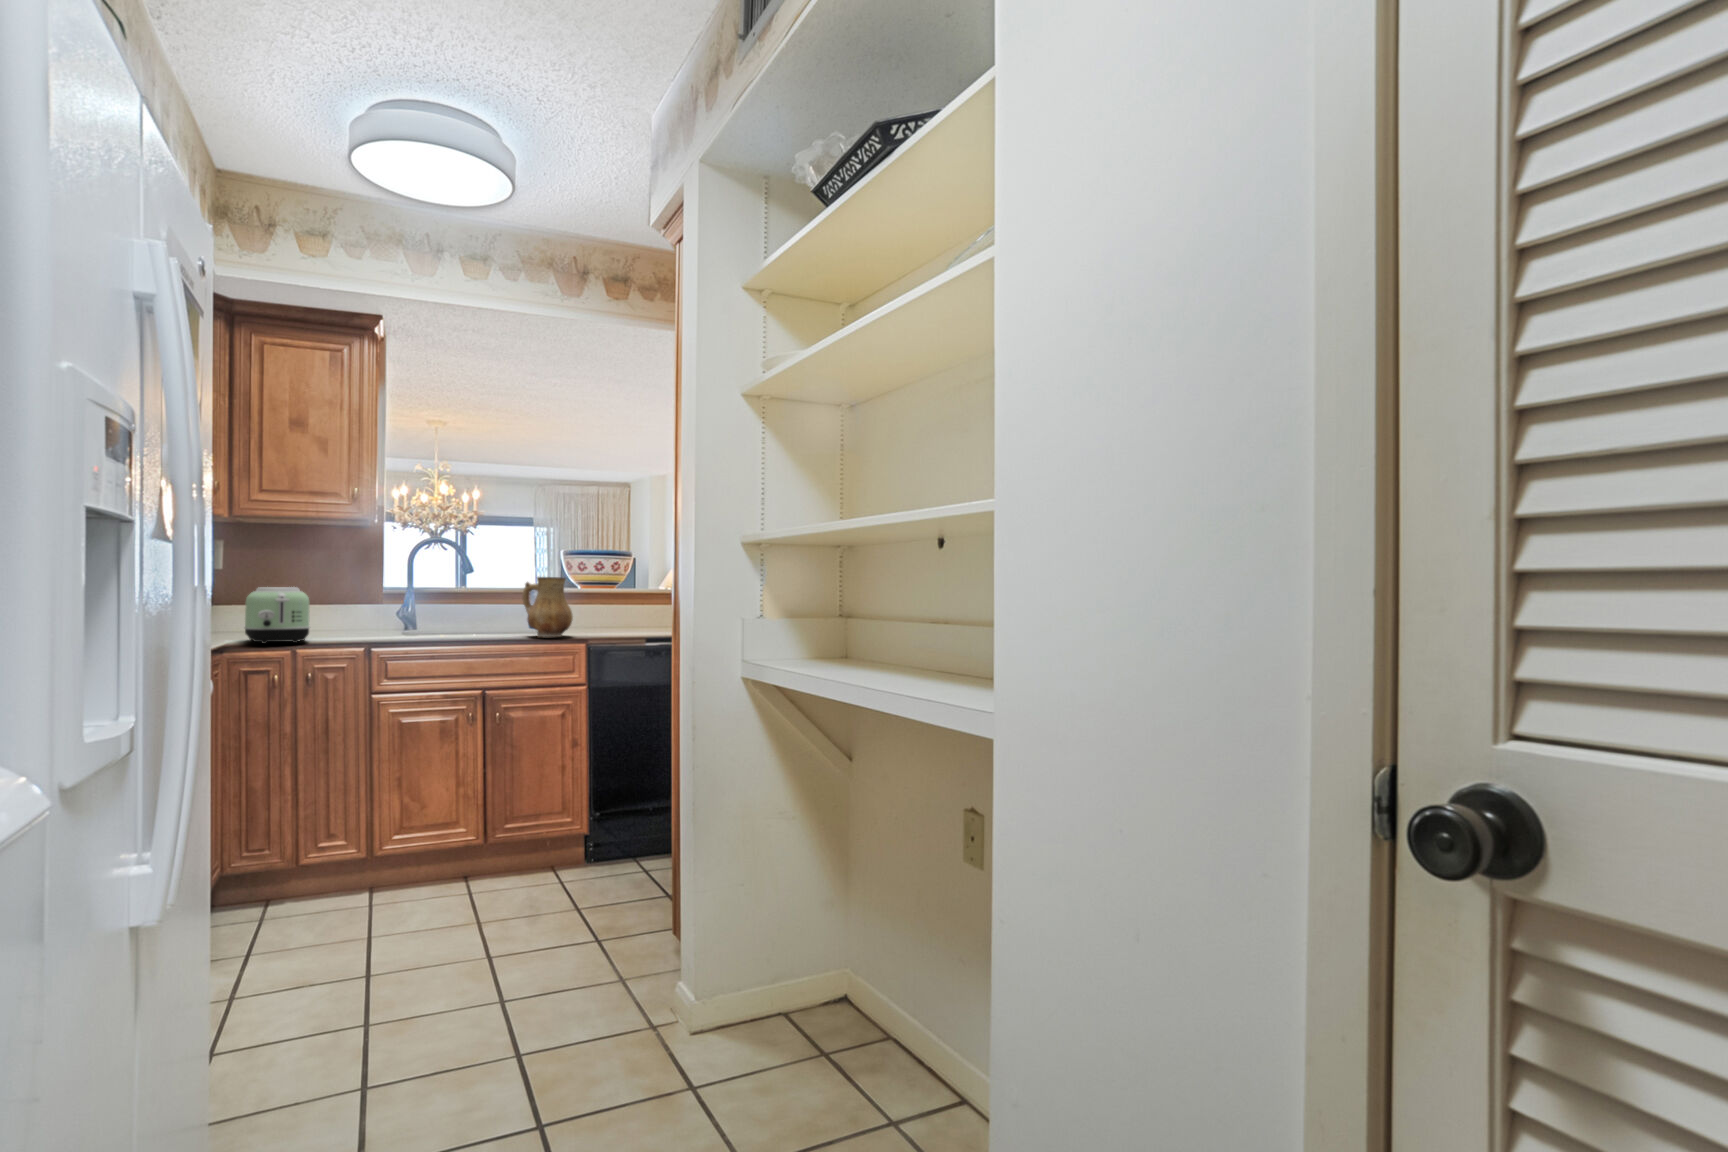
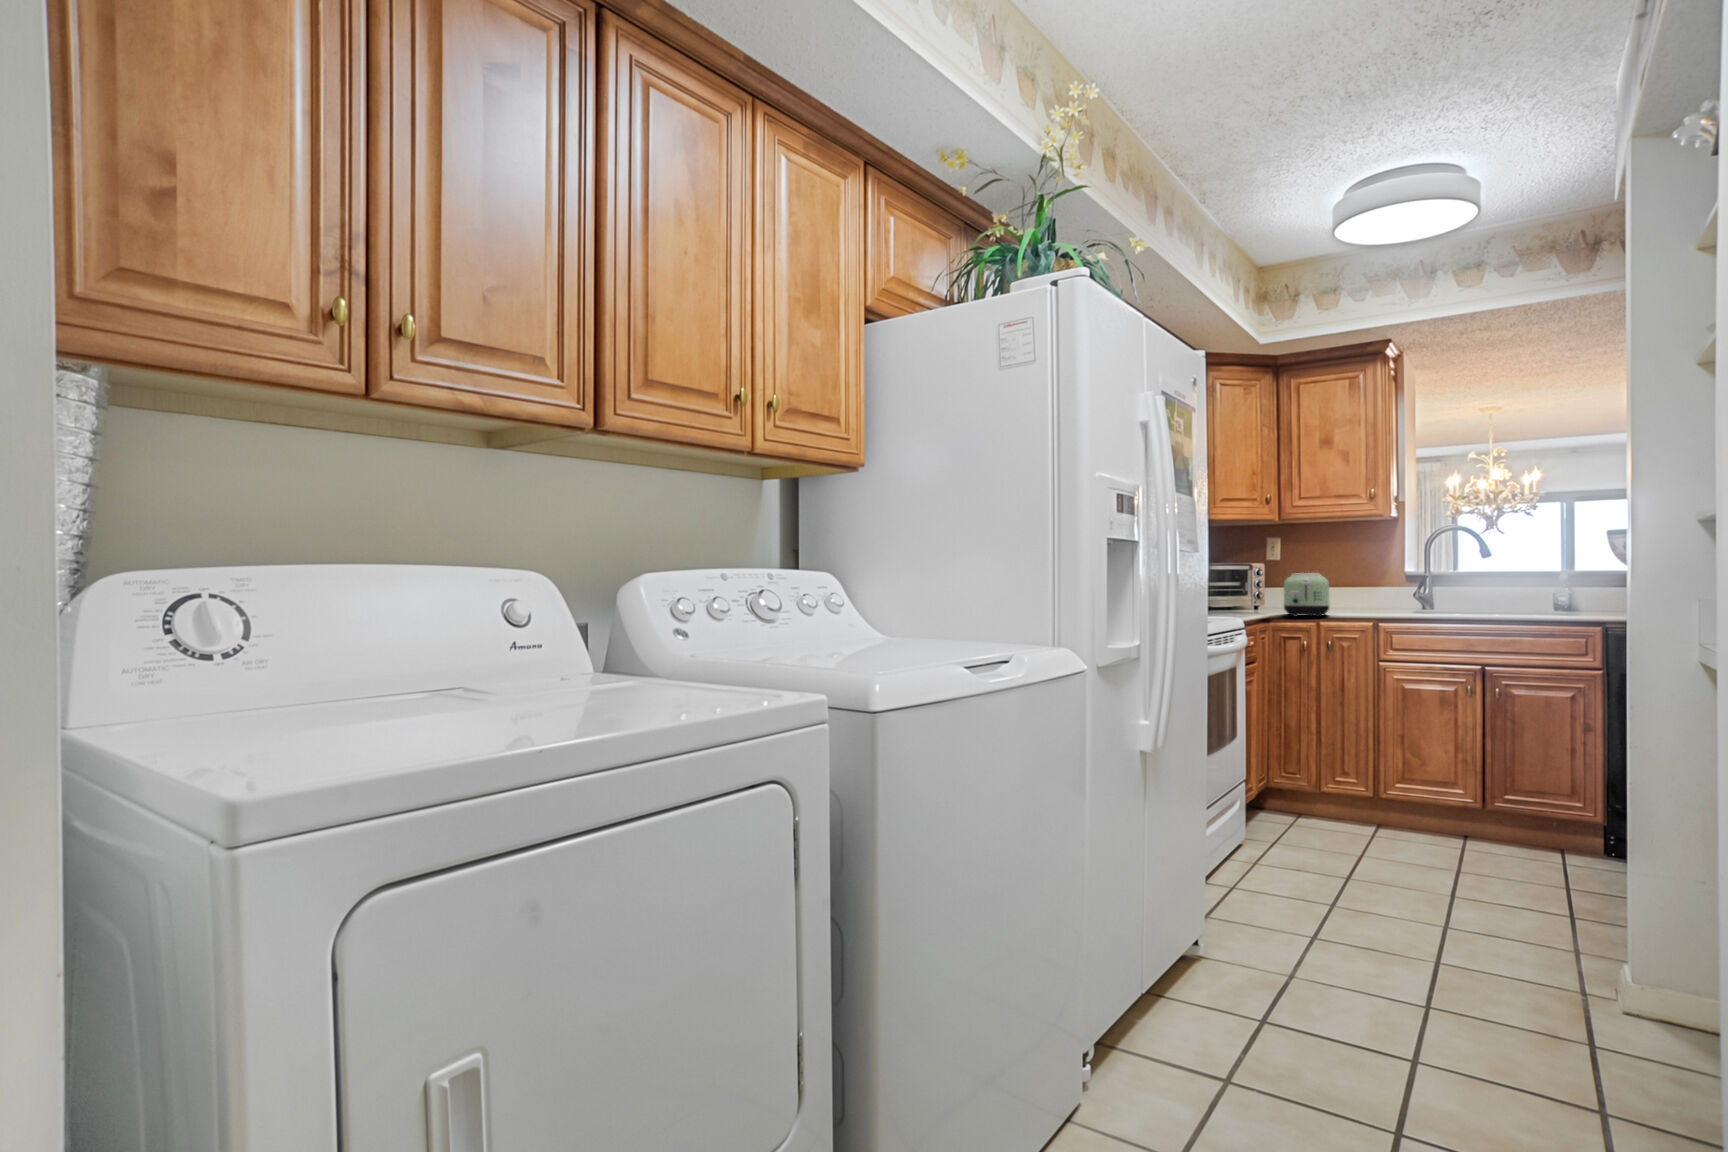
ceramic pitcher: present [522,577,573,637] -> none [1530,559,1590,621]

